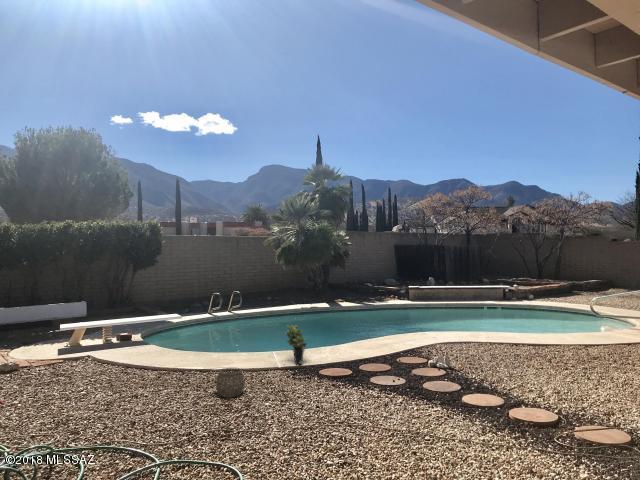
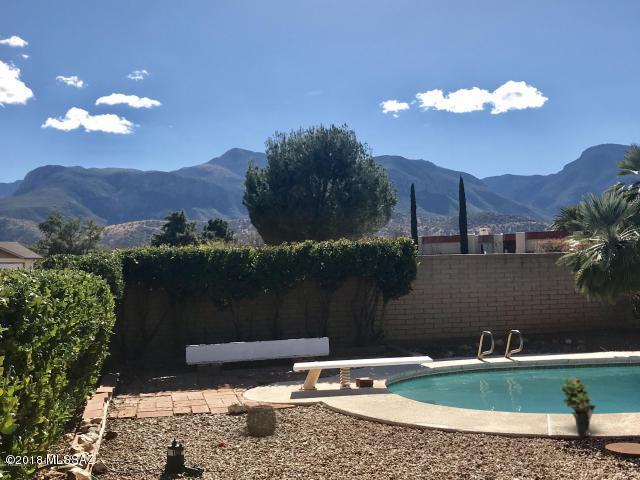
woven basket: present [216,367,245,398] -> present [246,405,276,437]

